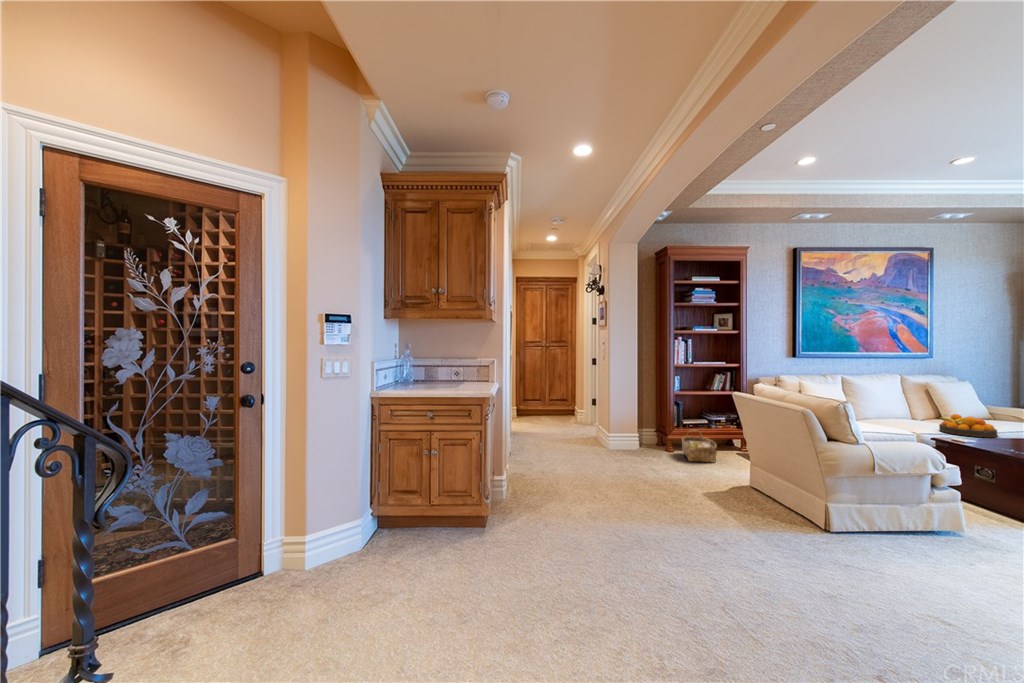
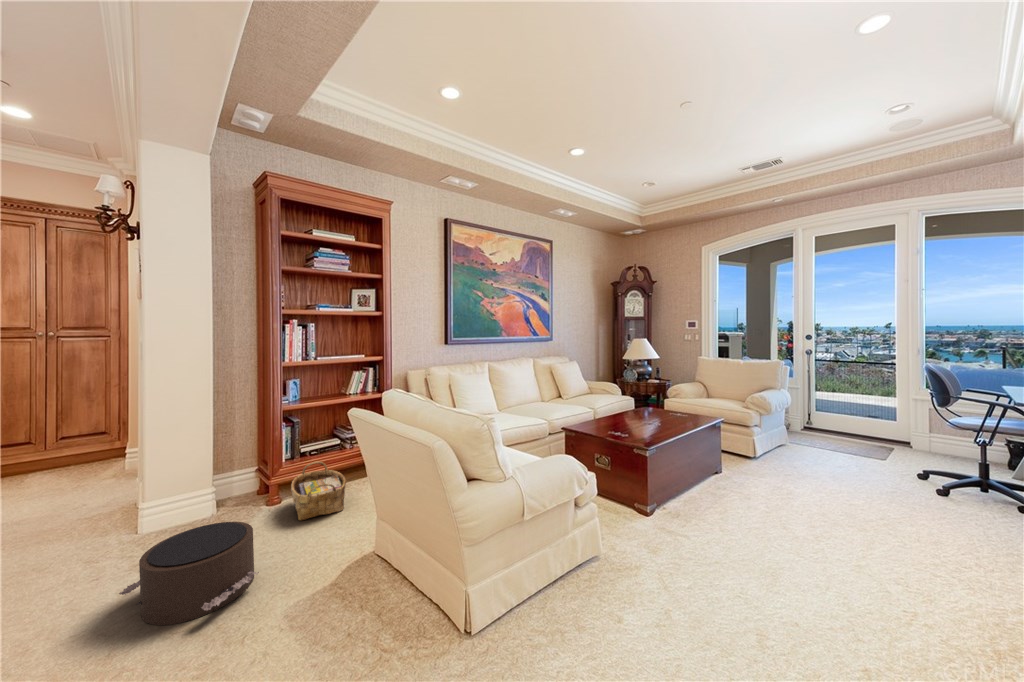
fruit bowl: present [939,414,997,437] -> none [567,397,607,419]
pouf: none [622,444,682,481] -> present [119,522,259,625]

